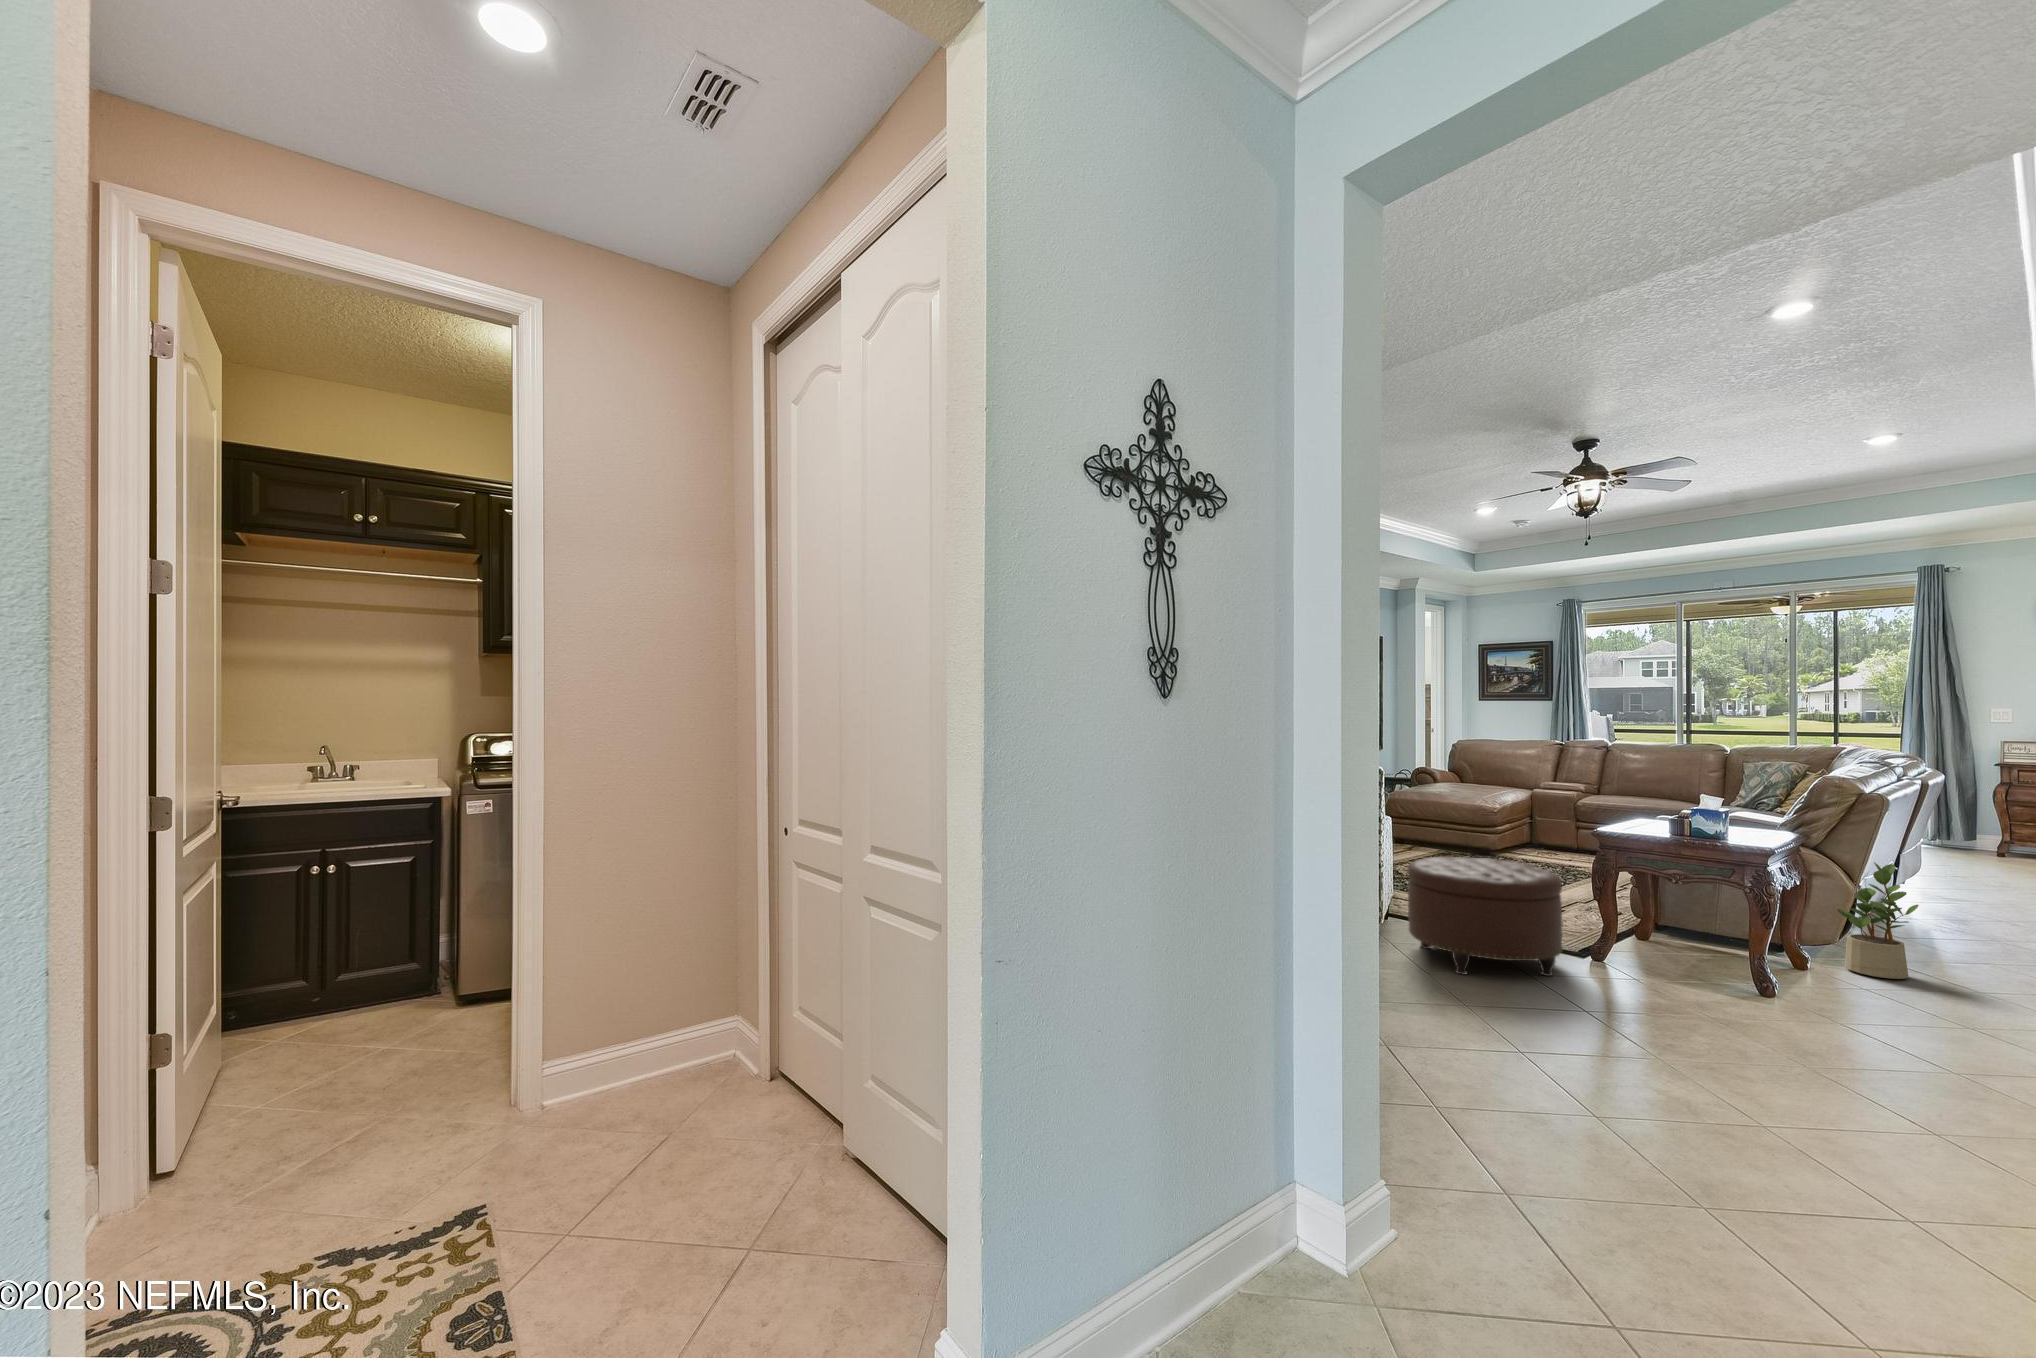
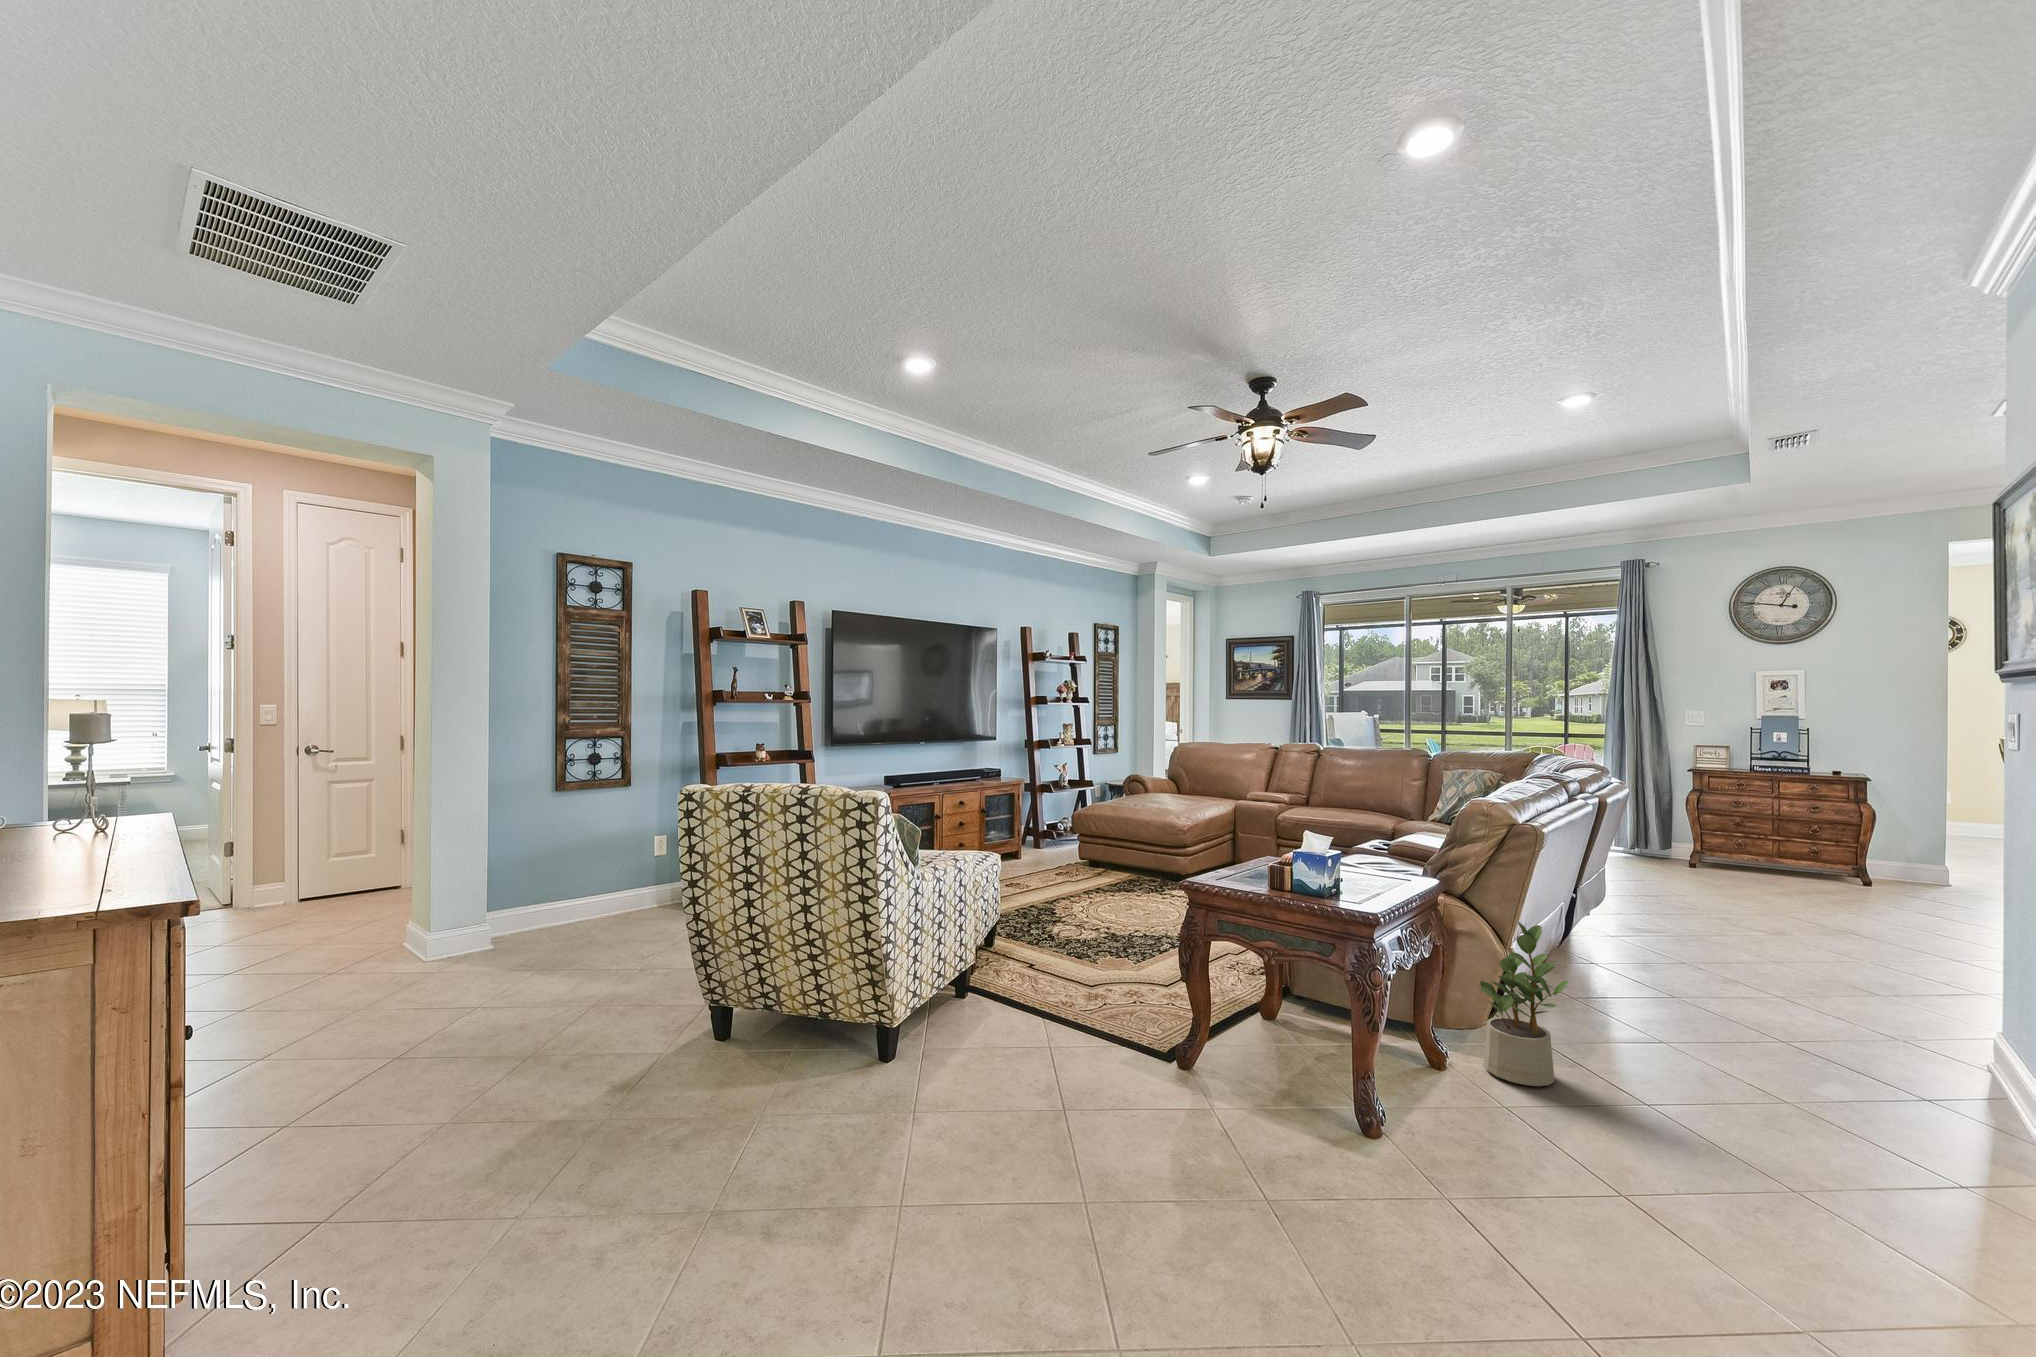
ottoman: present [1407,857,1562,976] -> none [916,919,1113,1116]

